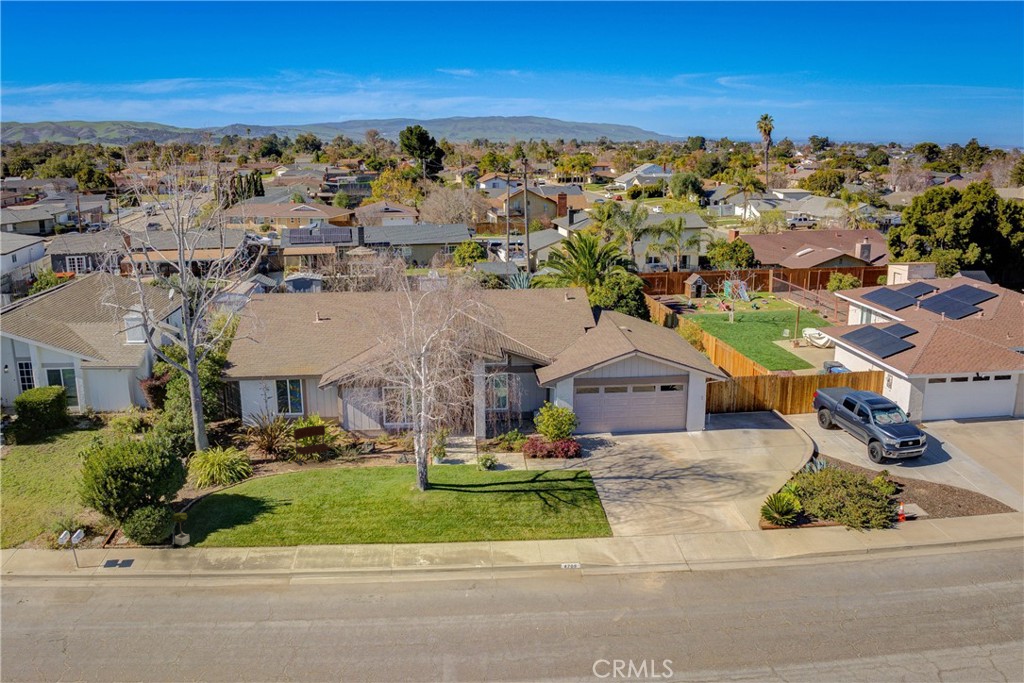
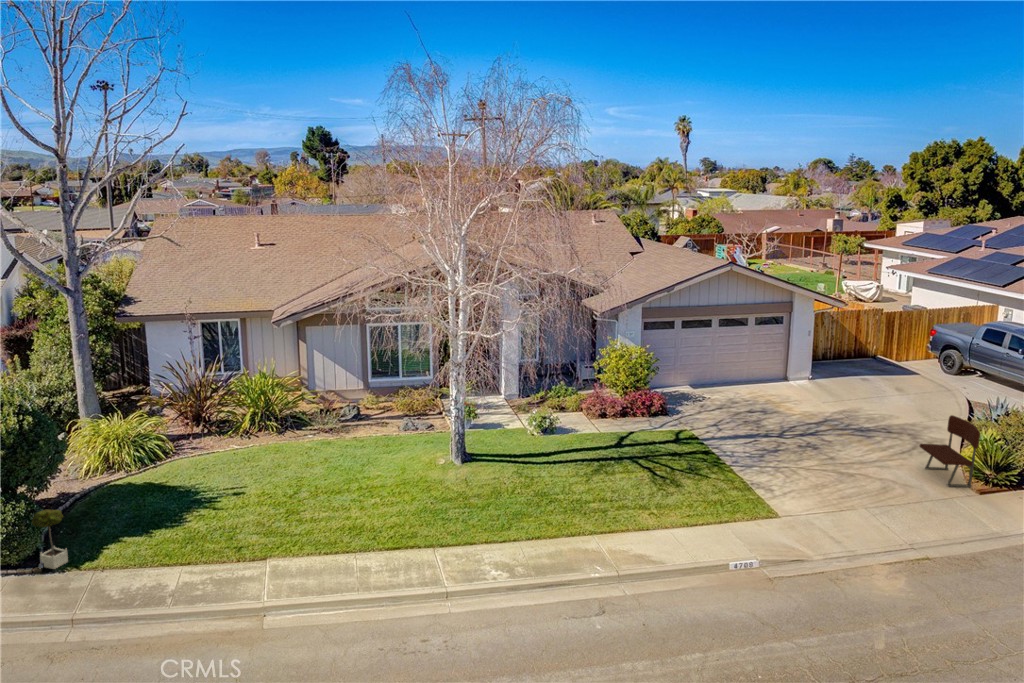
bench: present [294,425,330,466] -> present [920,415,980,487]

